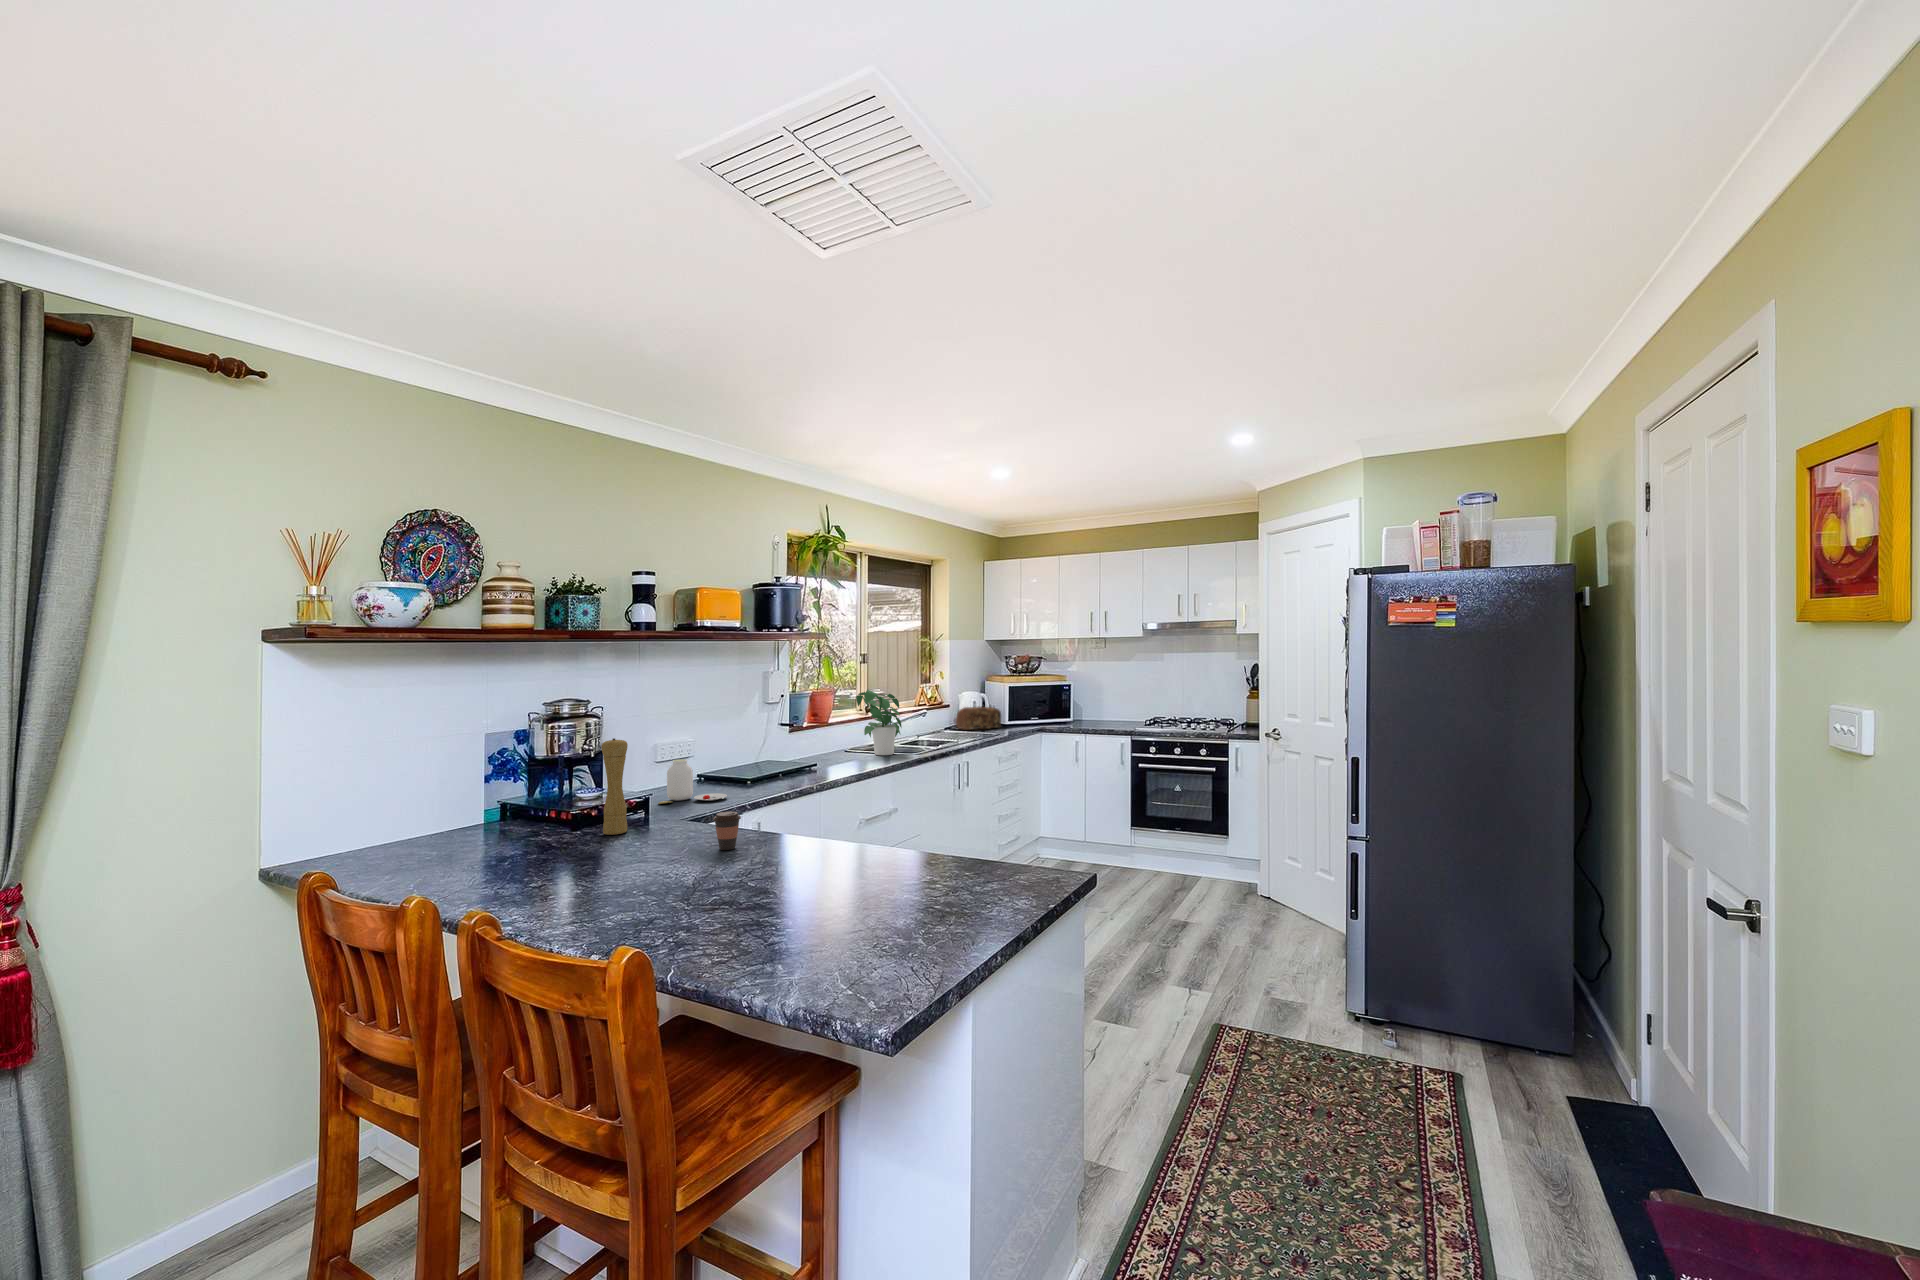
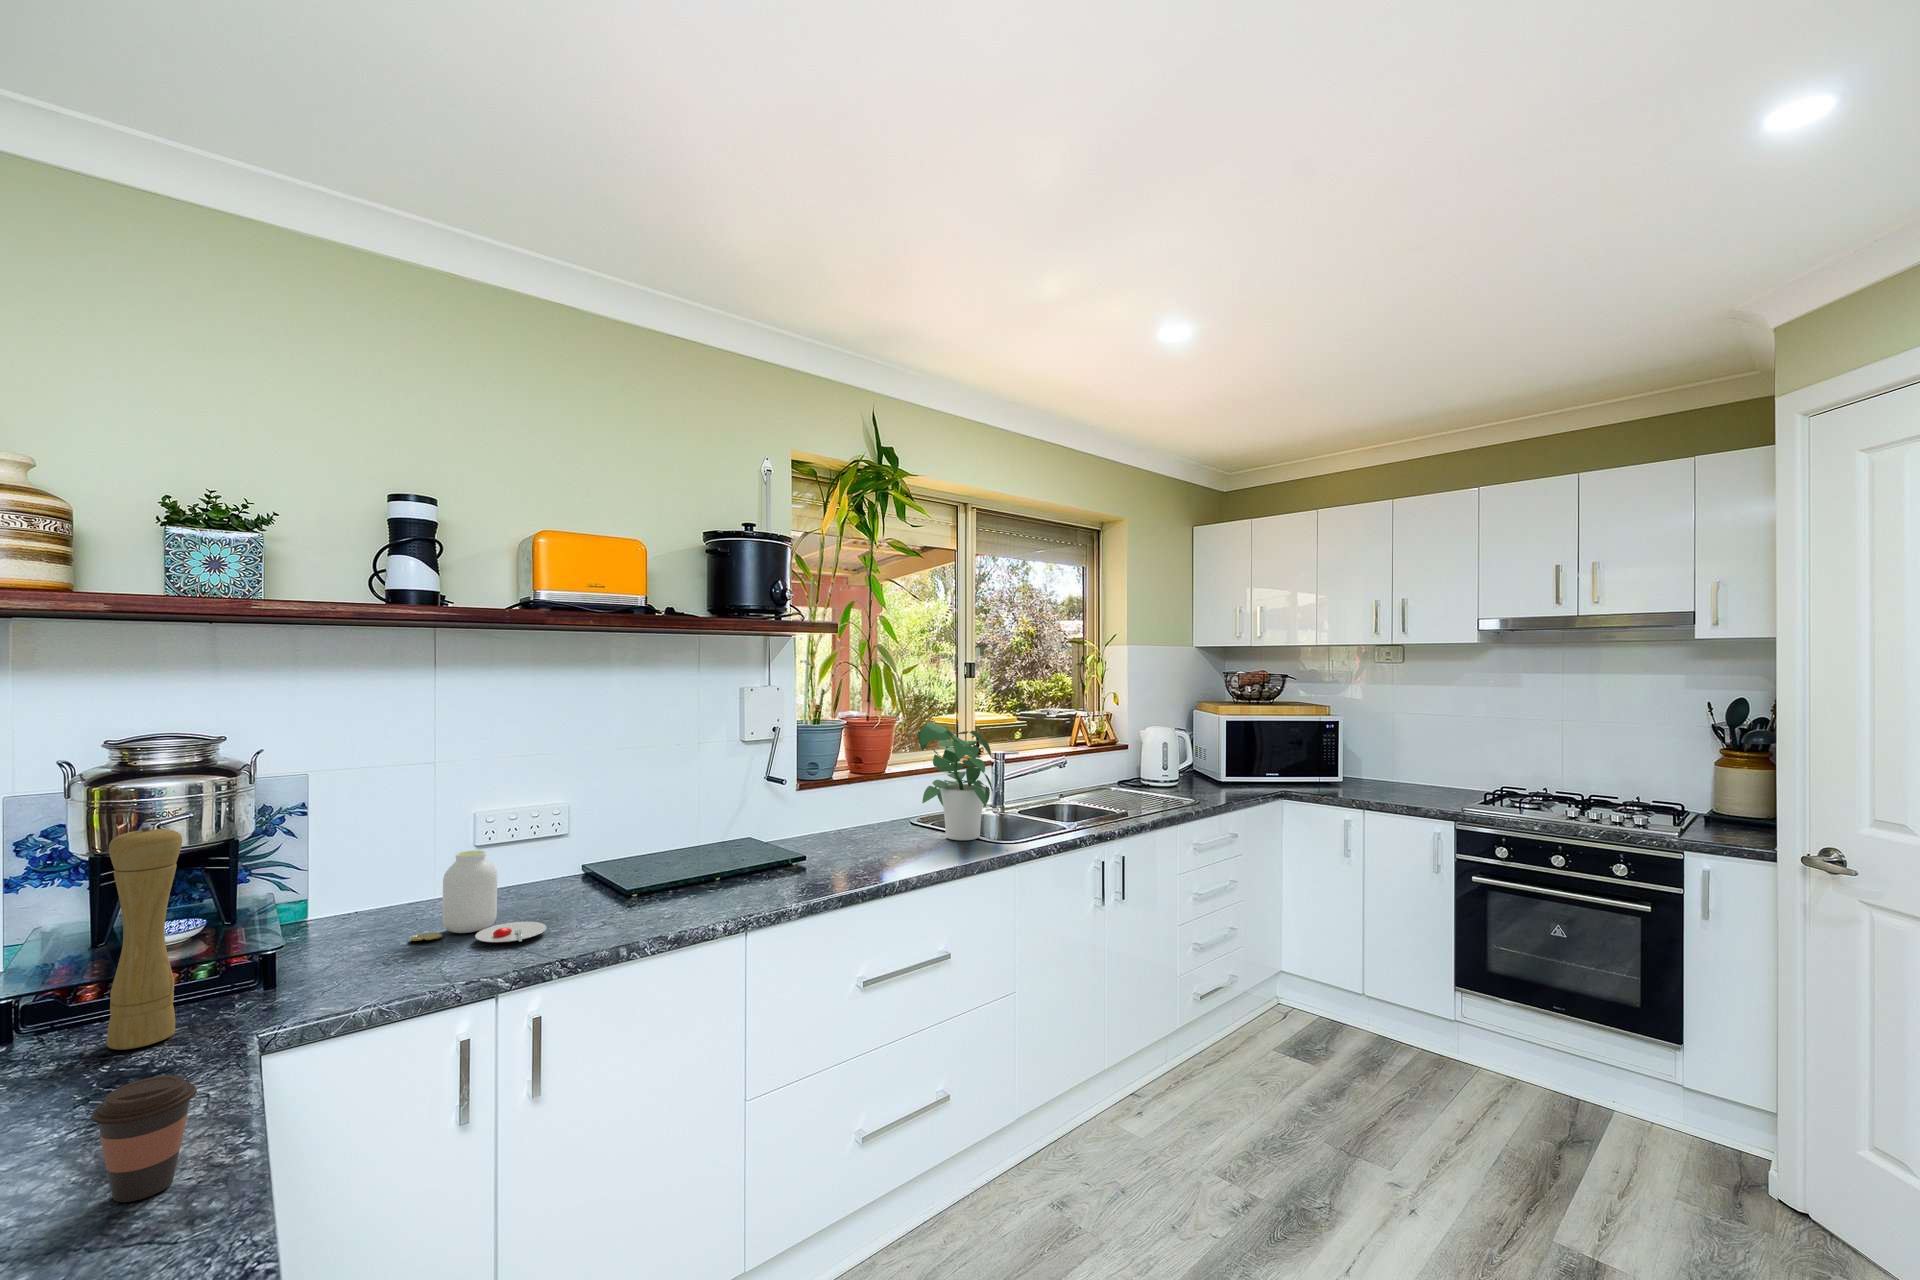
bread loaf: present [956,706,1001,730] -> none [1132,753,1211,792]

